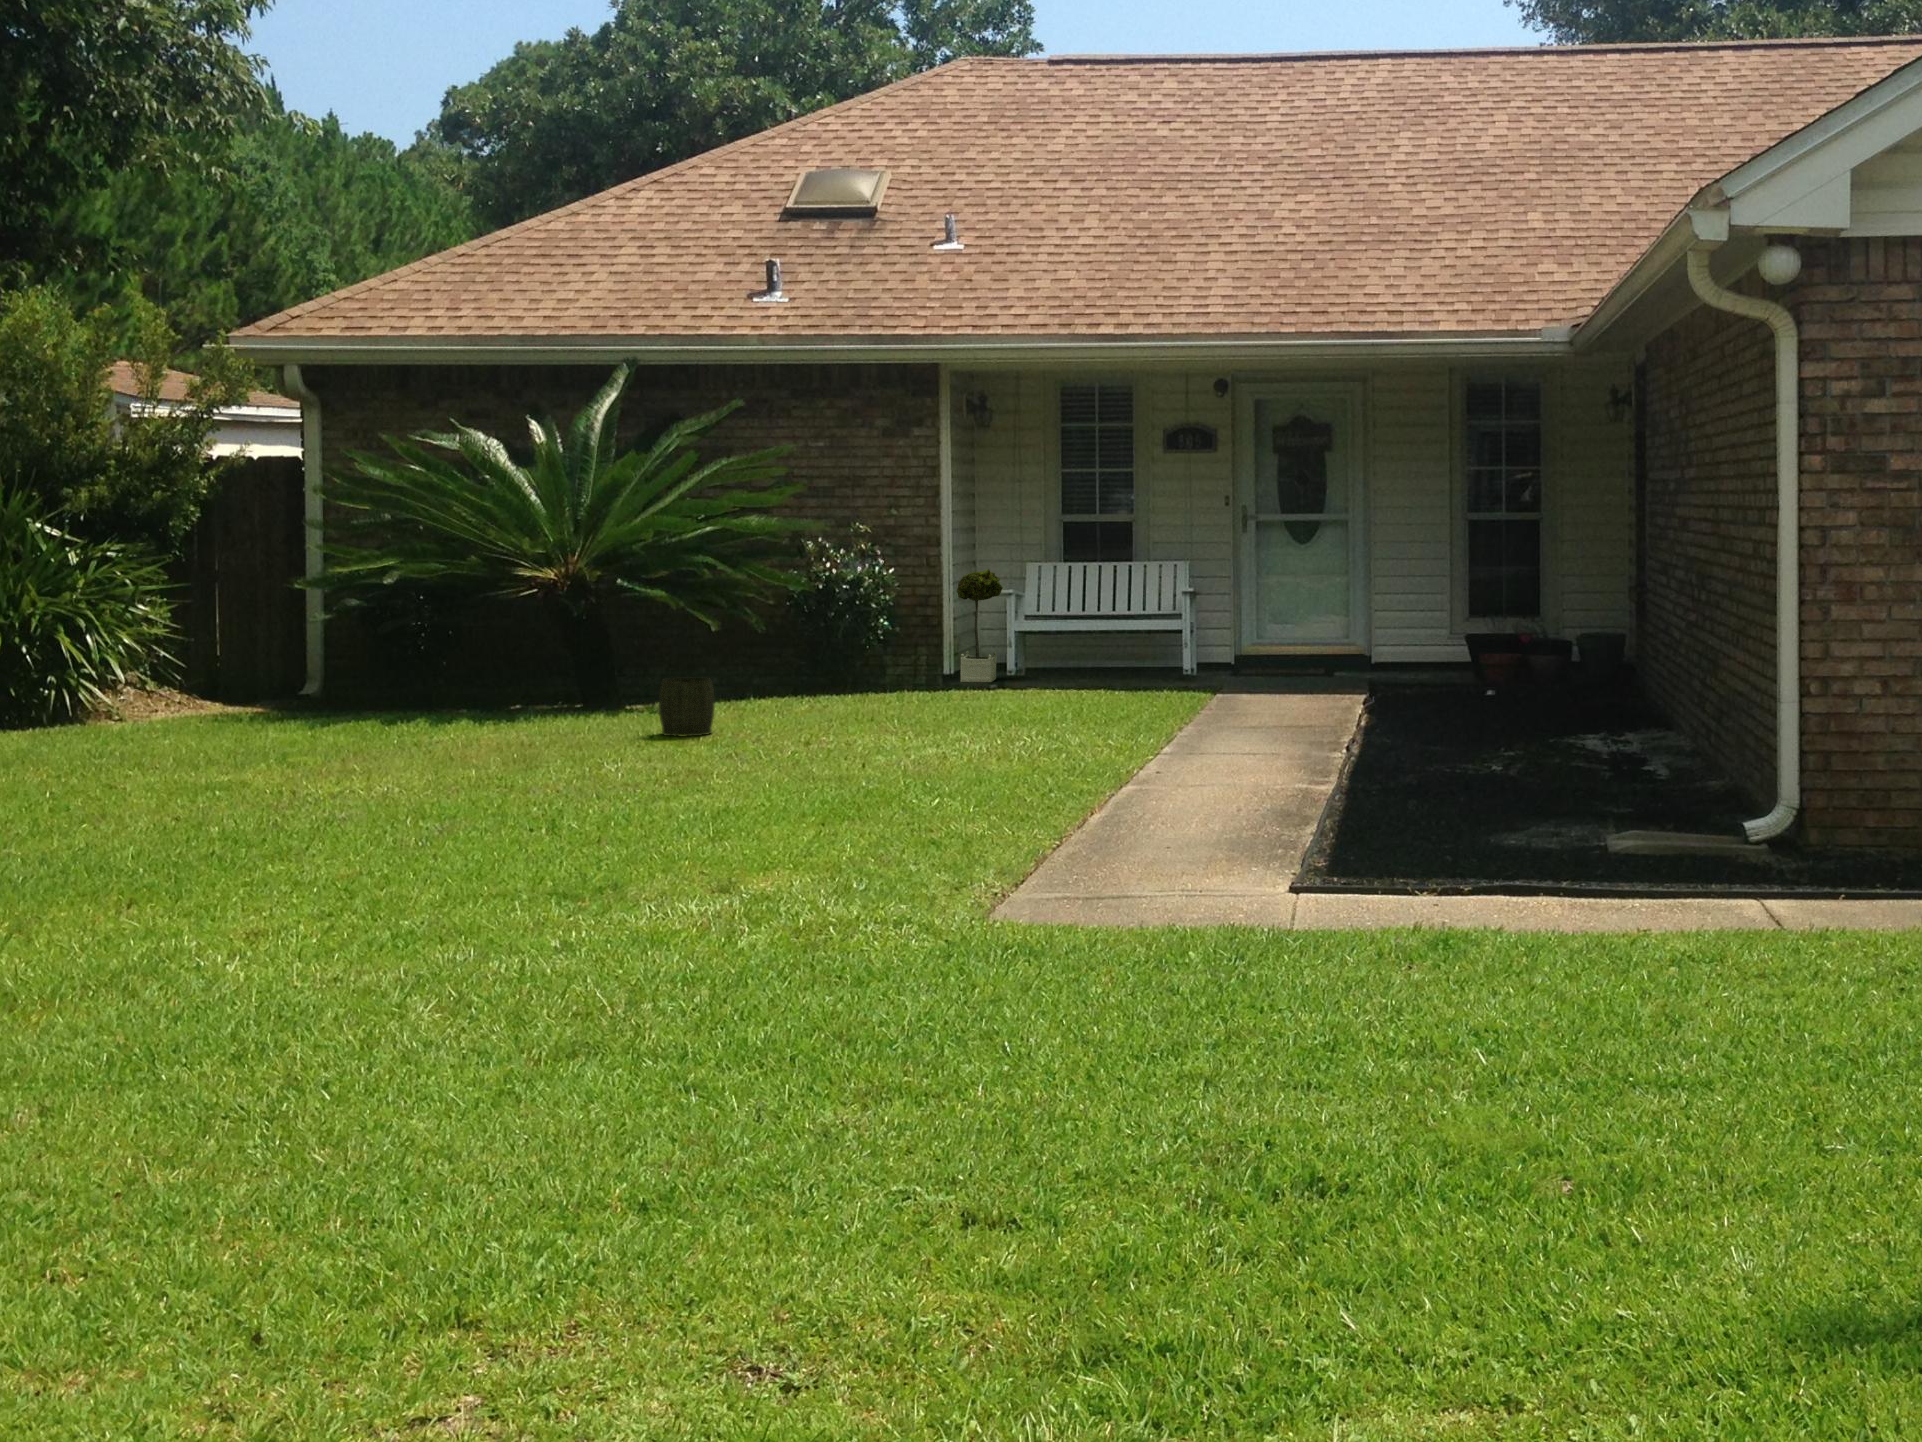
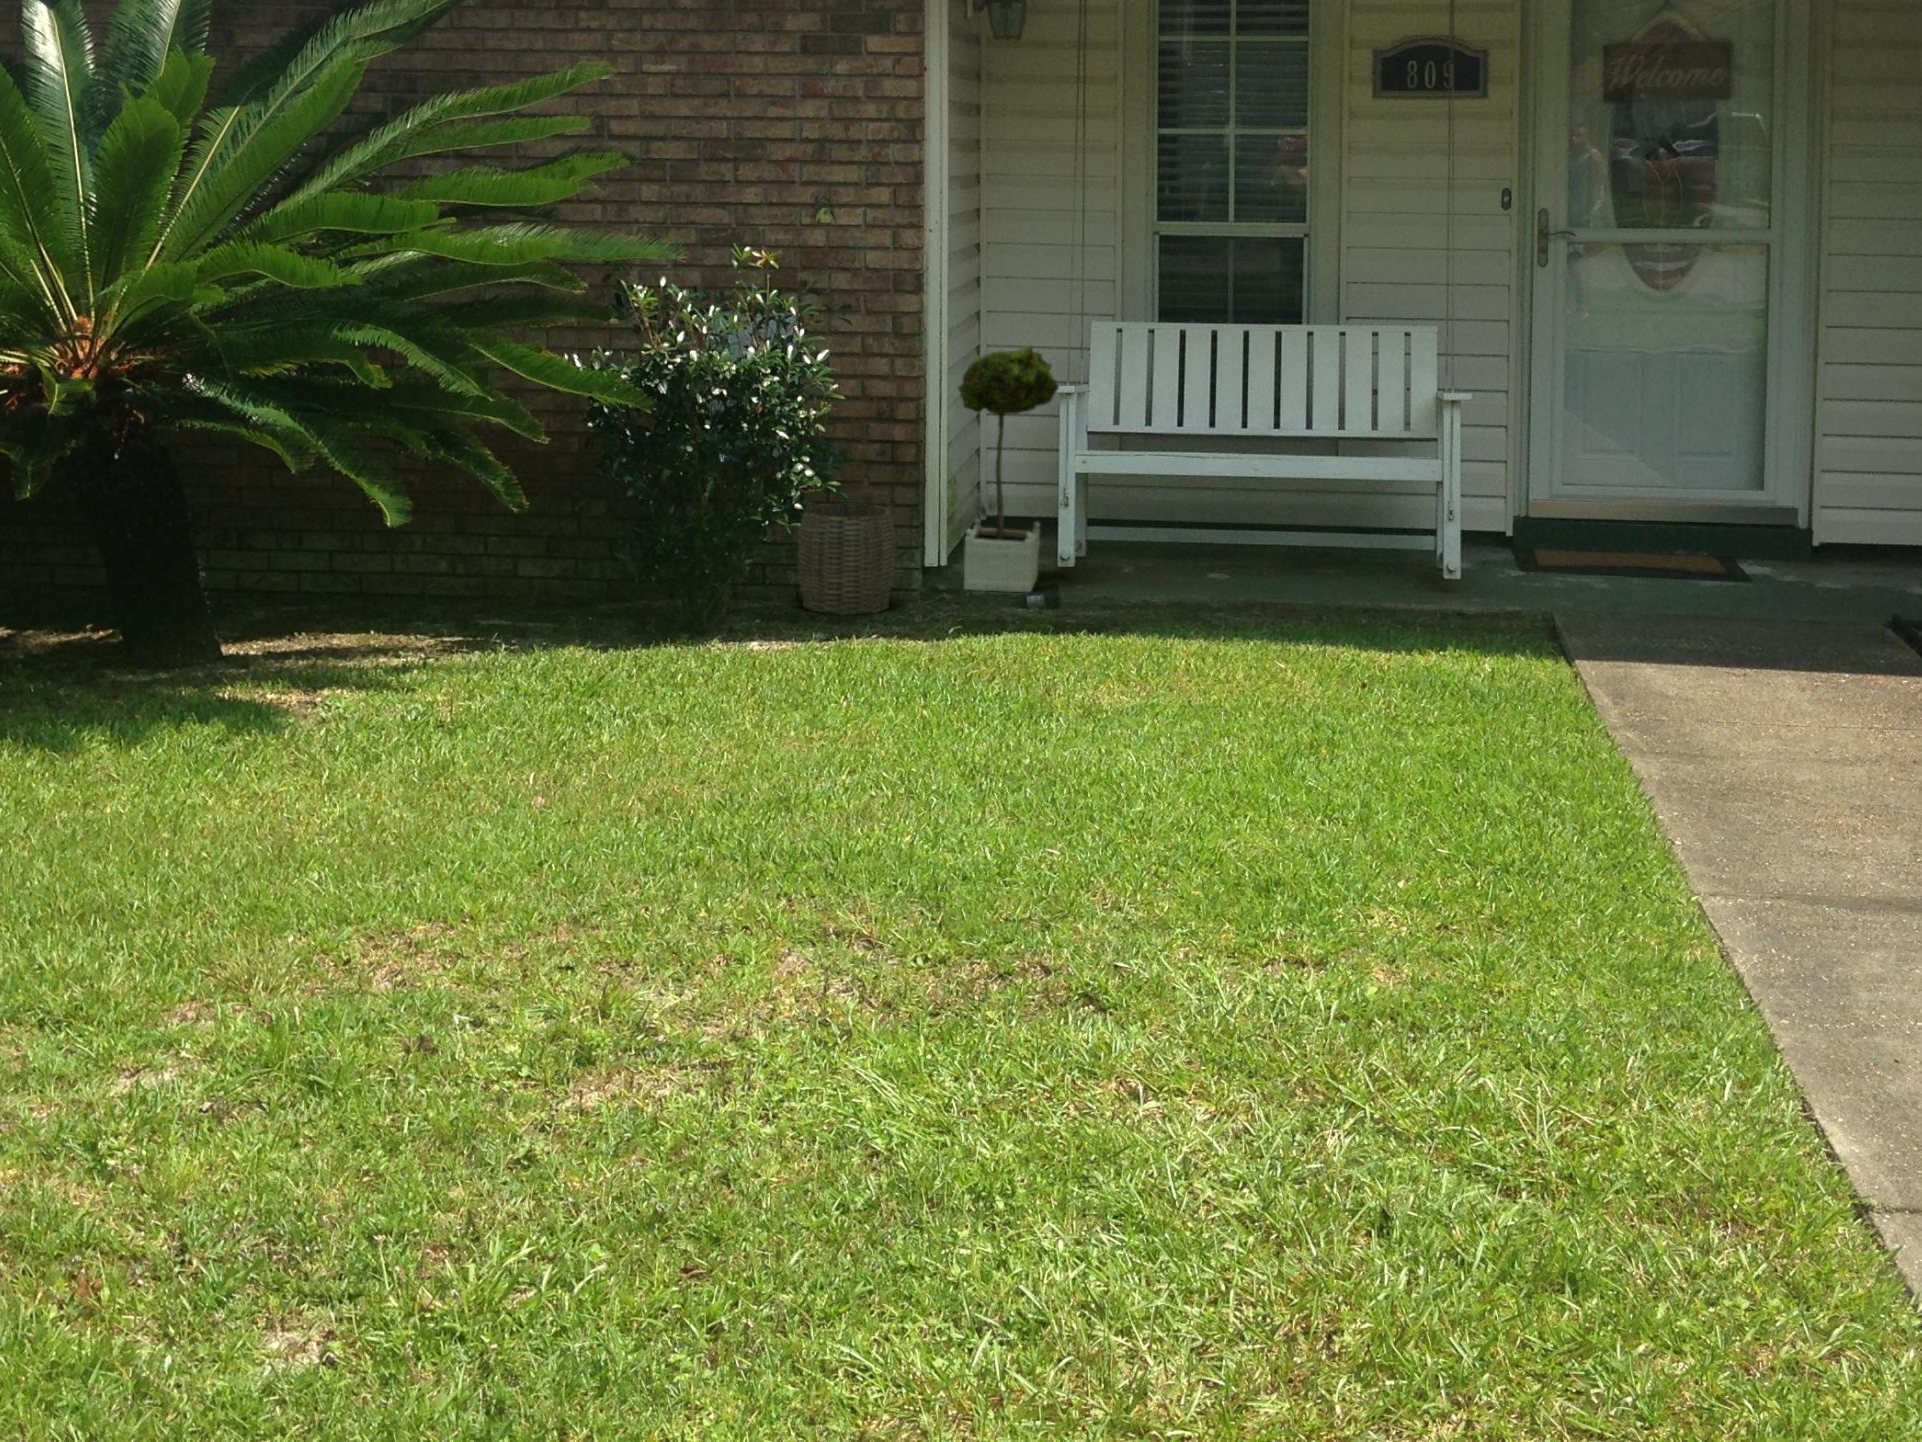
woven basket: present [659,678,715,736] -> present [798,504,895,615]

